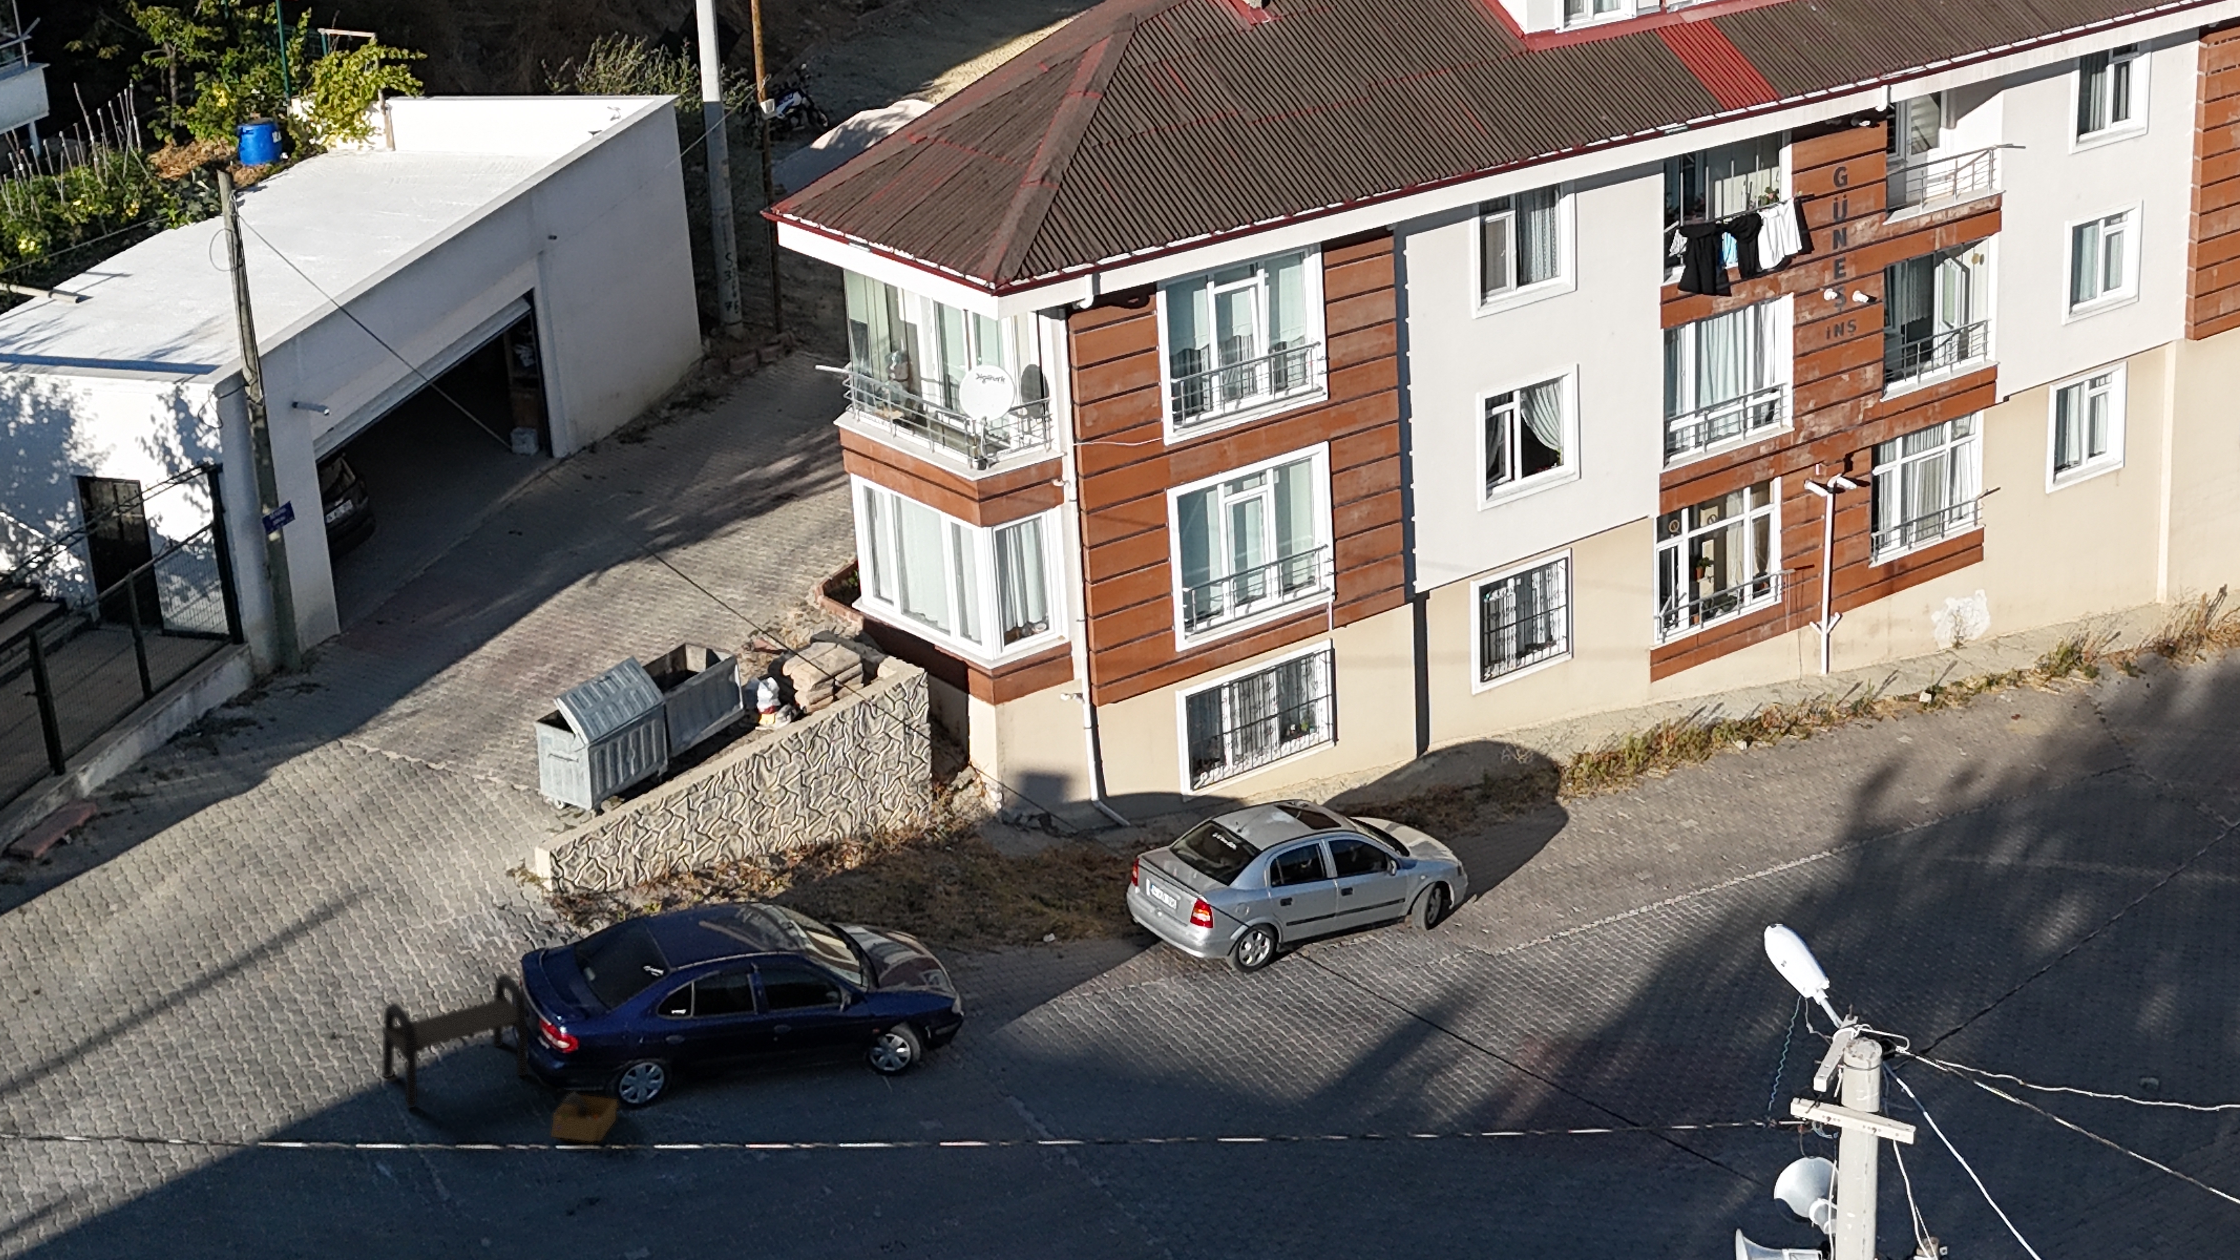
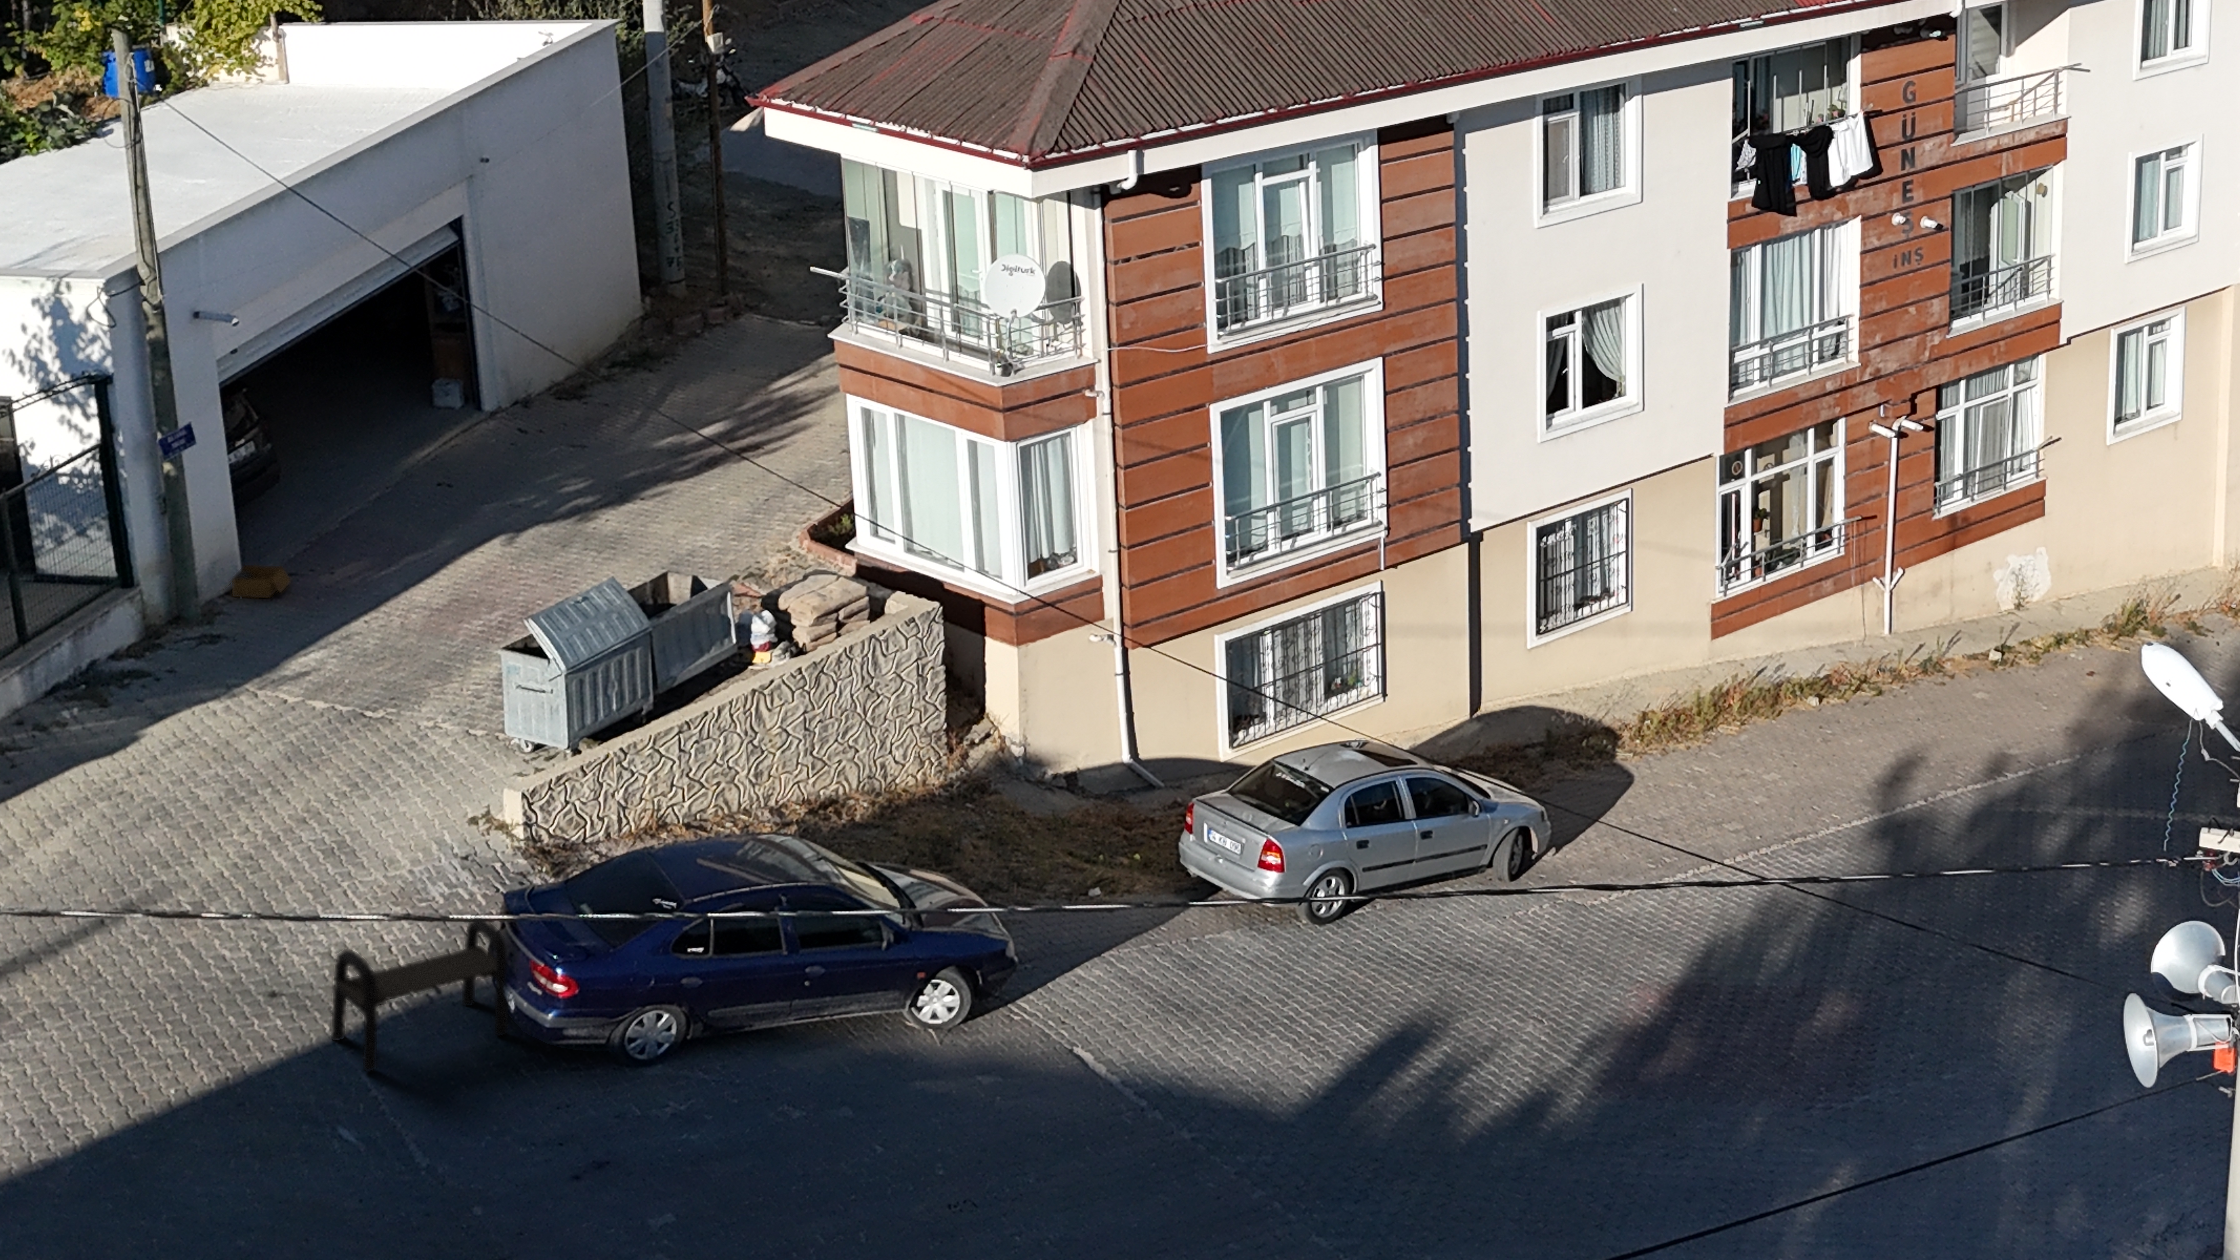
cardboard box: present [551,1092,618,1141] -> present [223,565,290,598]

